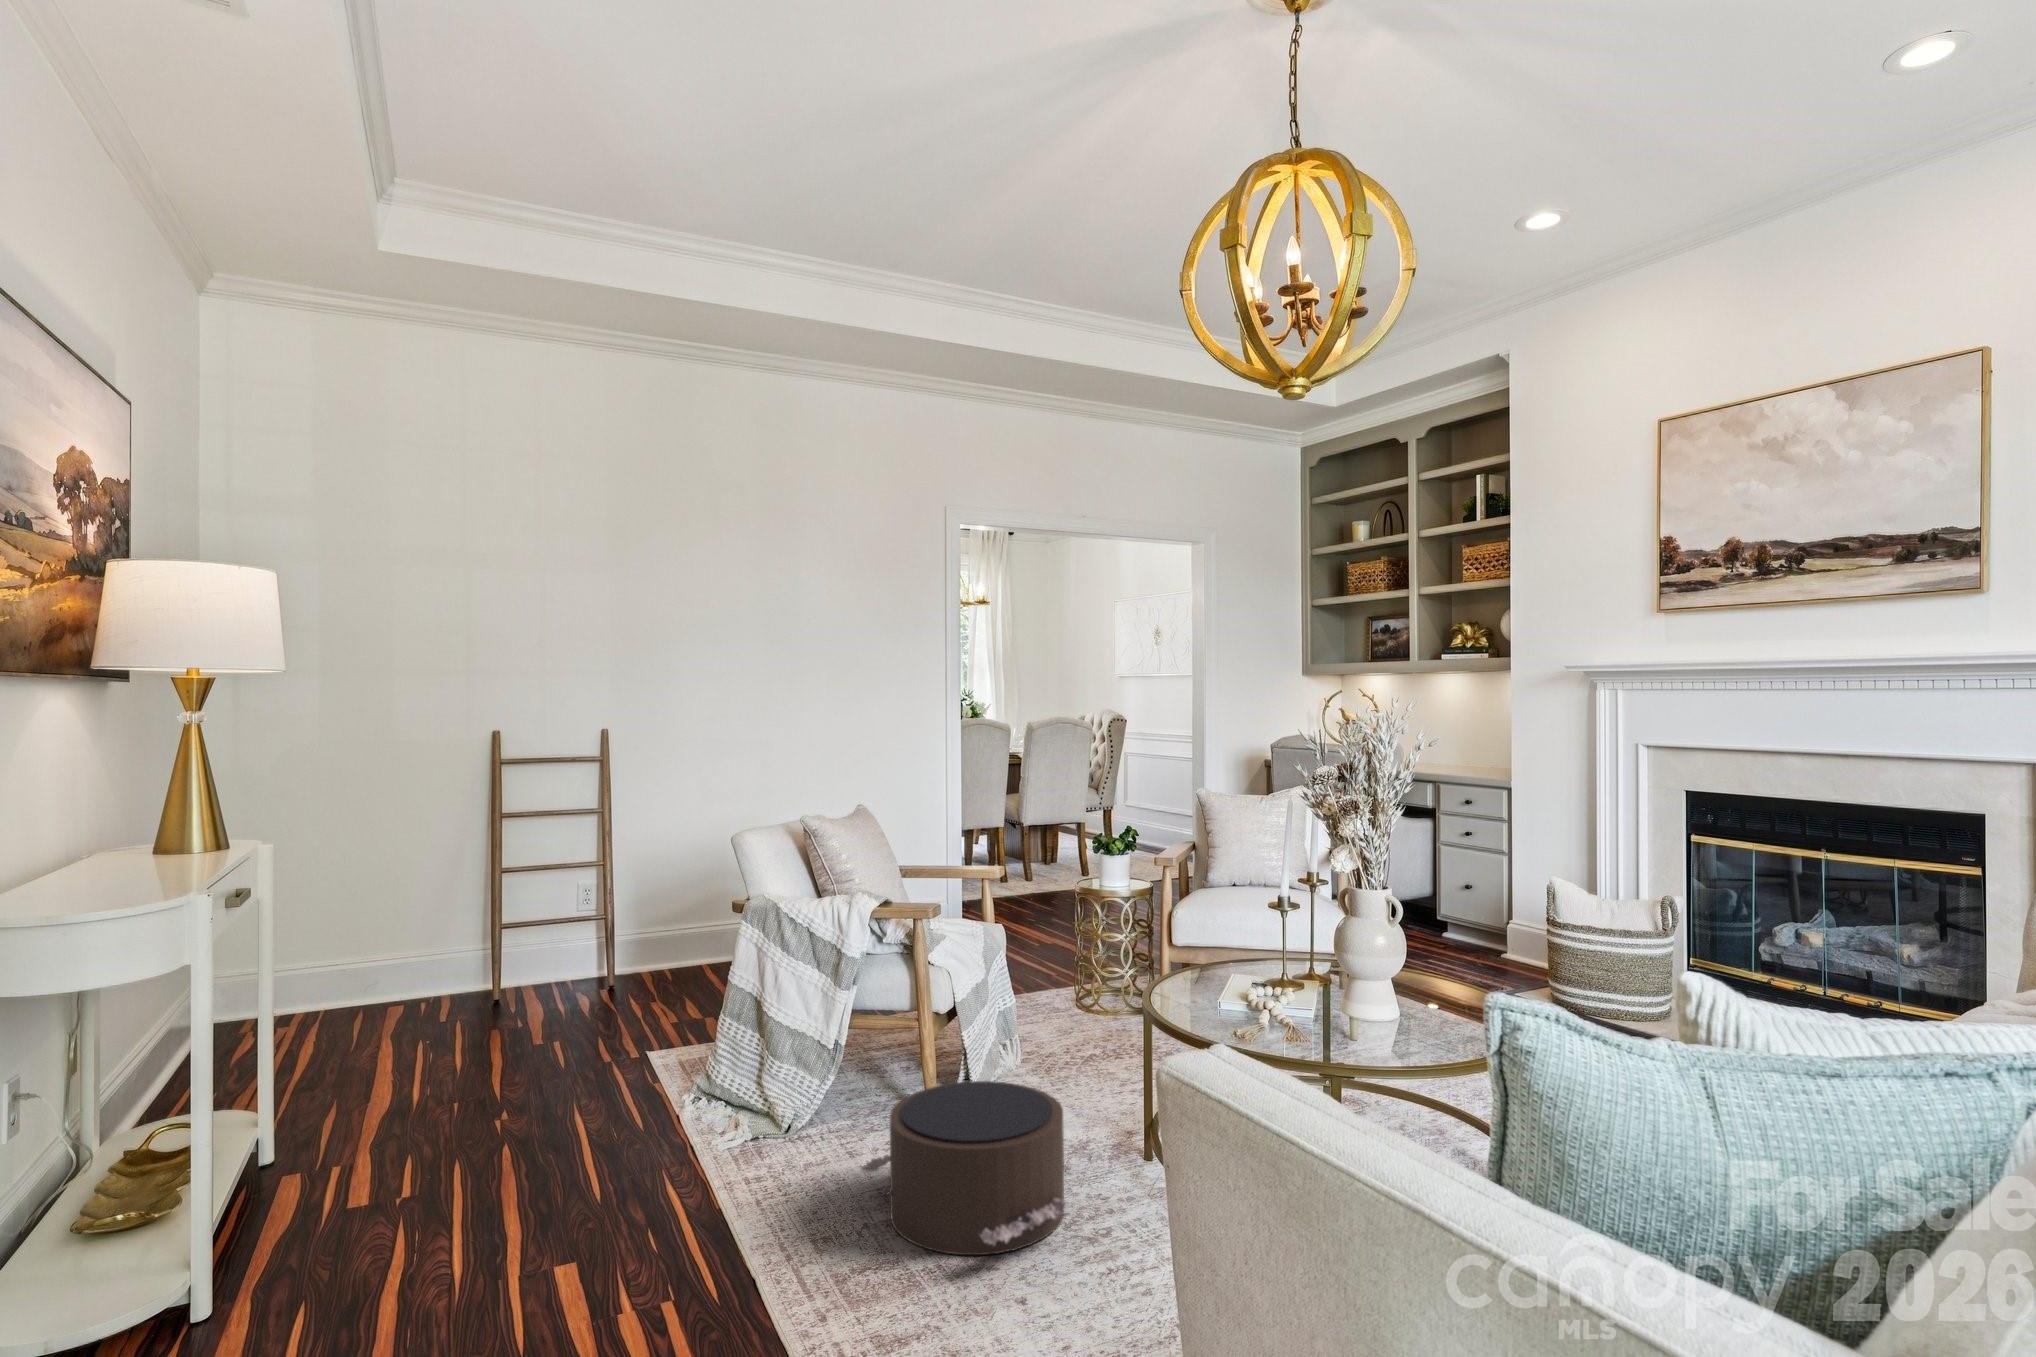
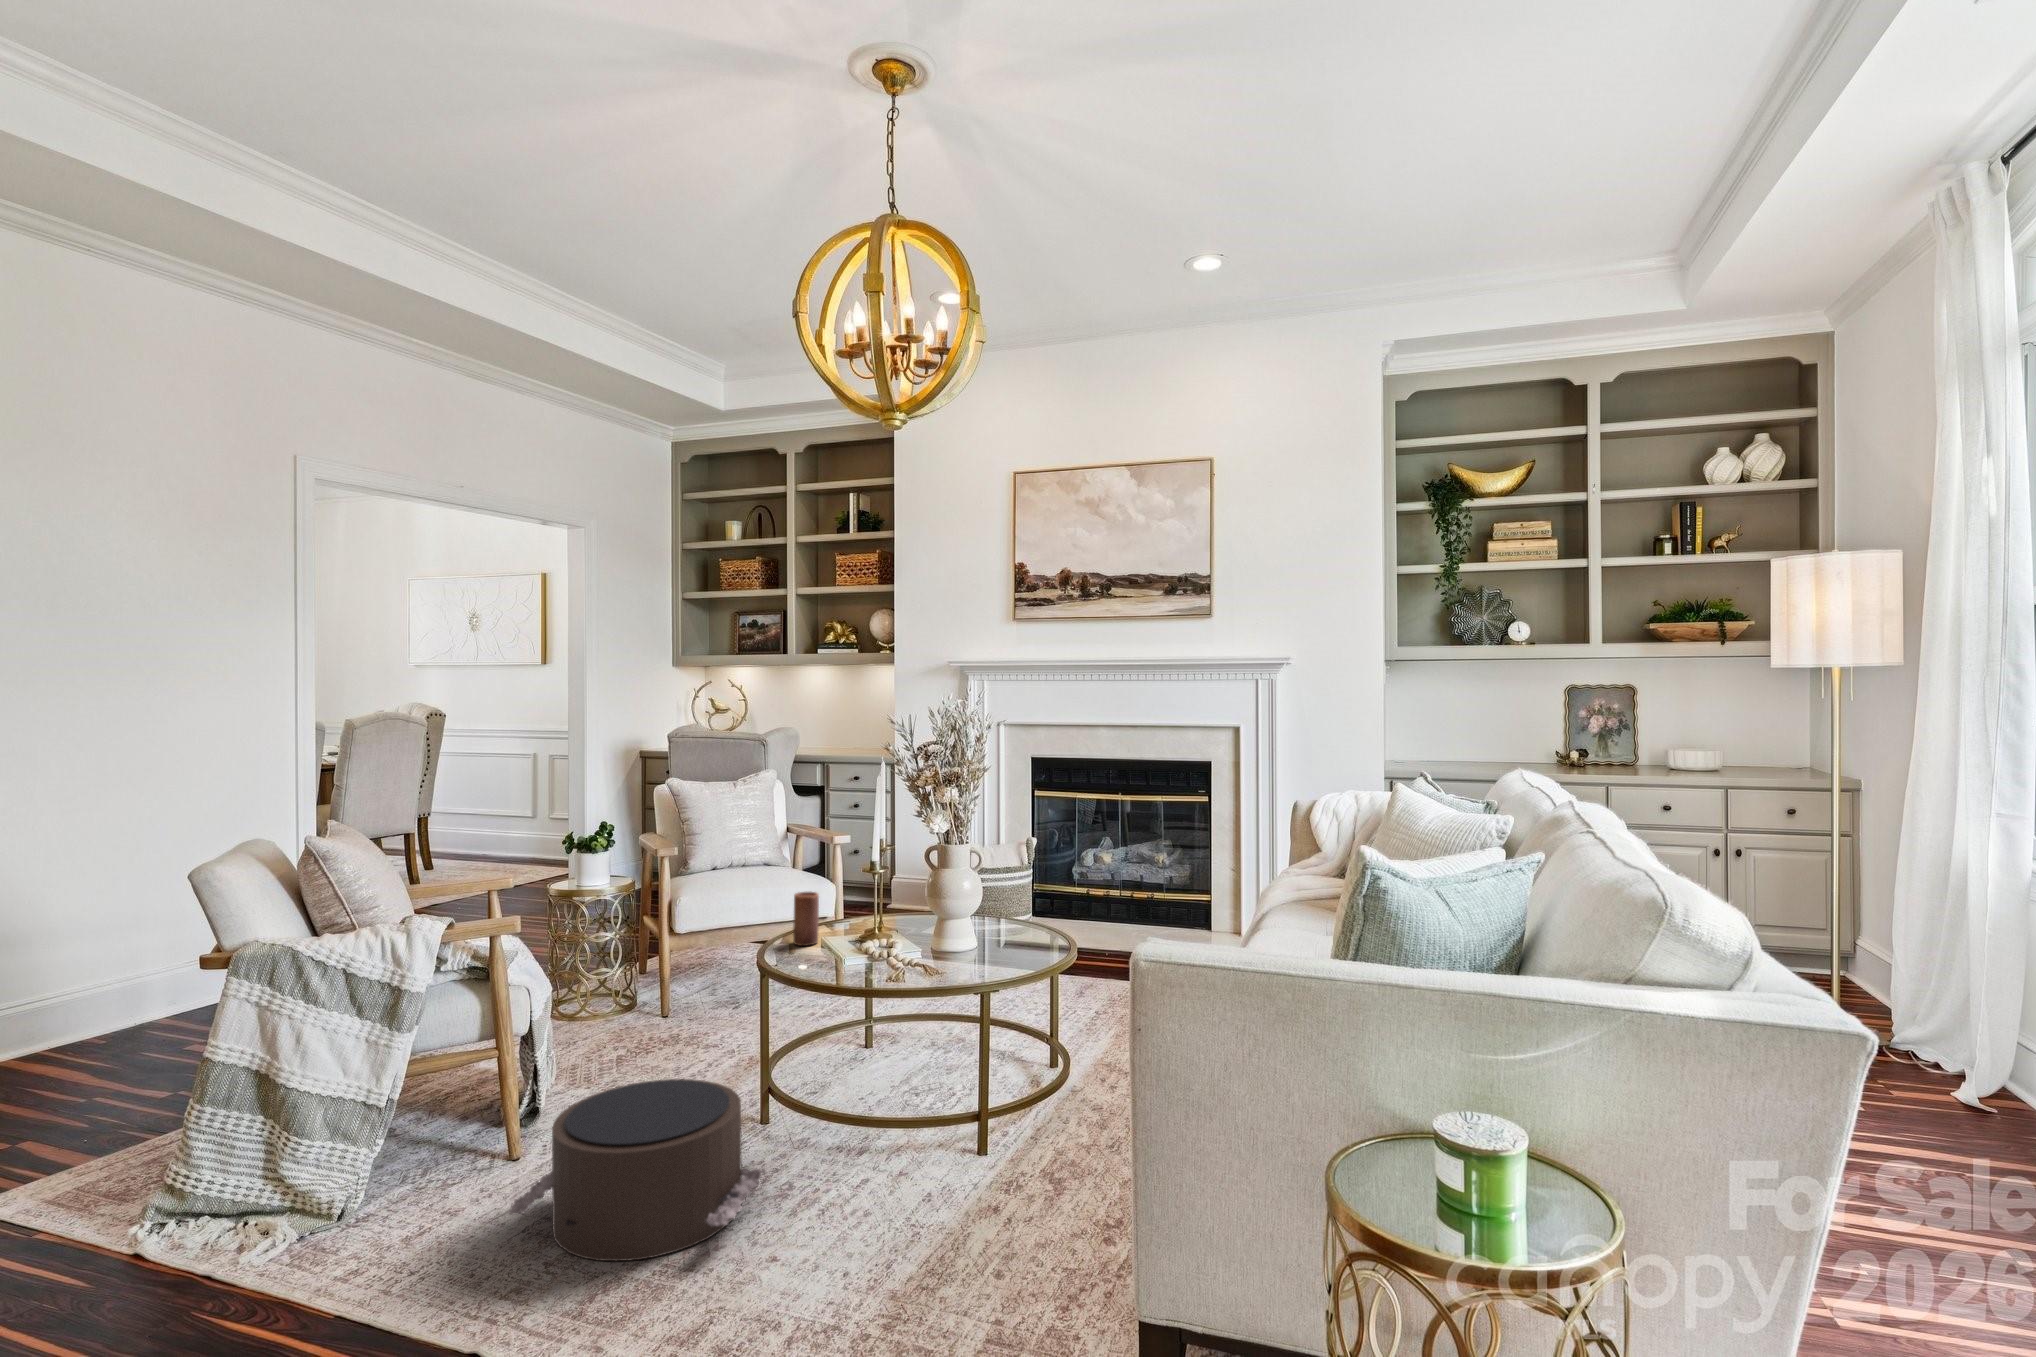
candle: none [1213,922,1240,981] -> present [793,892,819,946]

